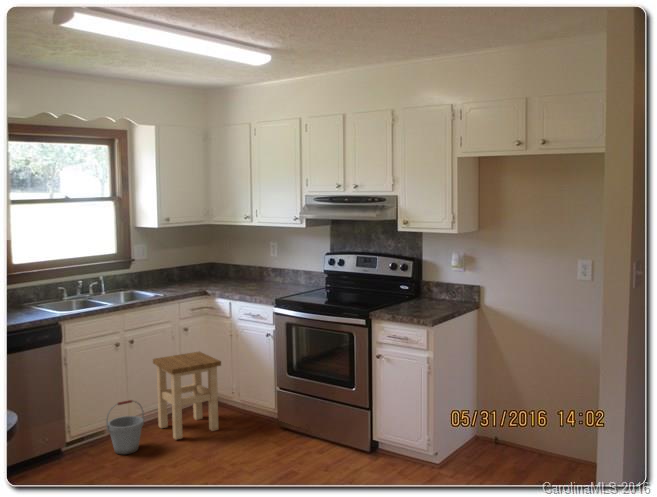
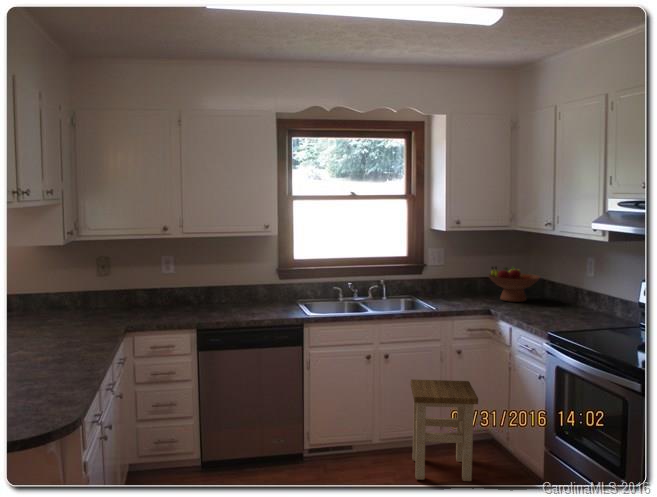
fruit bowl: none [192,255,235,283] -> present [488,267,540,302]
bucket: present [106,400,144,454] -> none [341,421,383,481]

